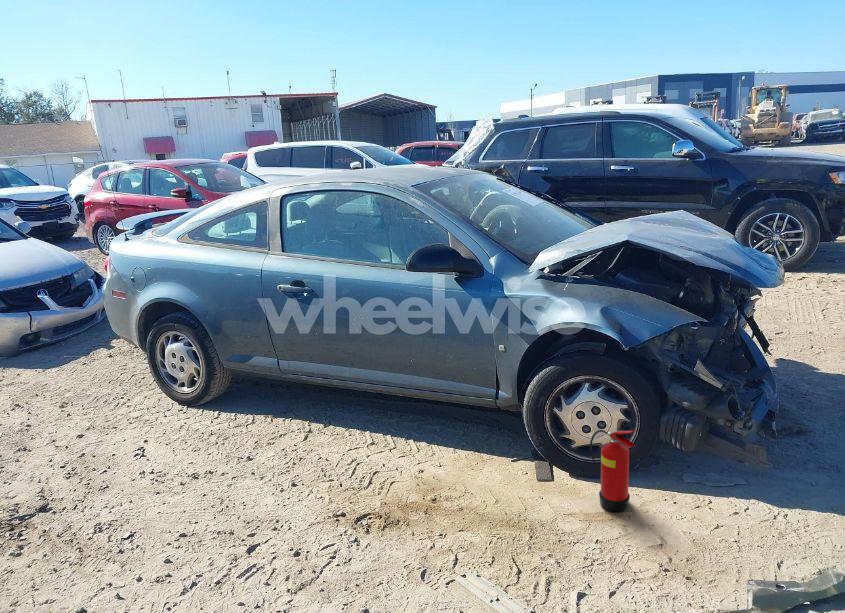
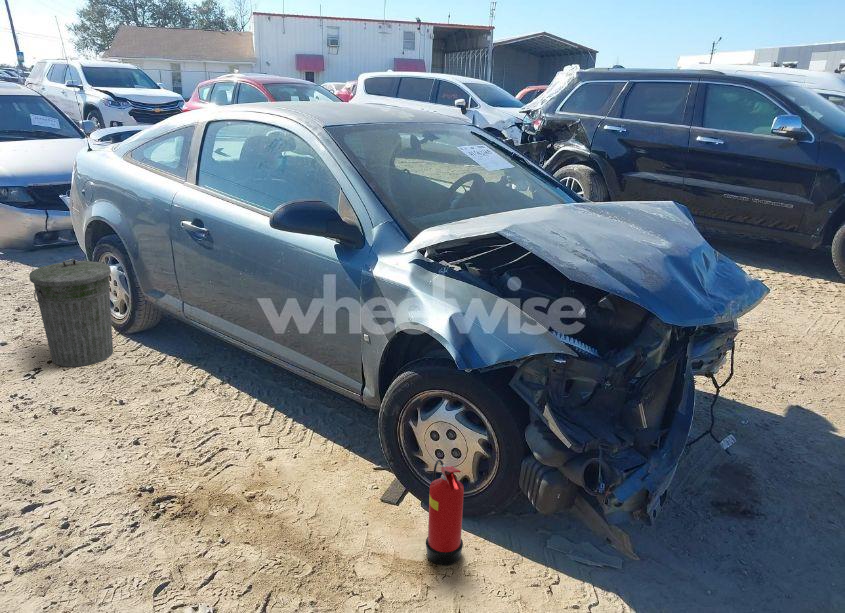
trash can: none [119,340,199,441] -> present [29,259,113,367]

